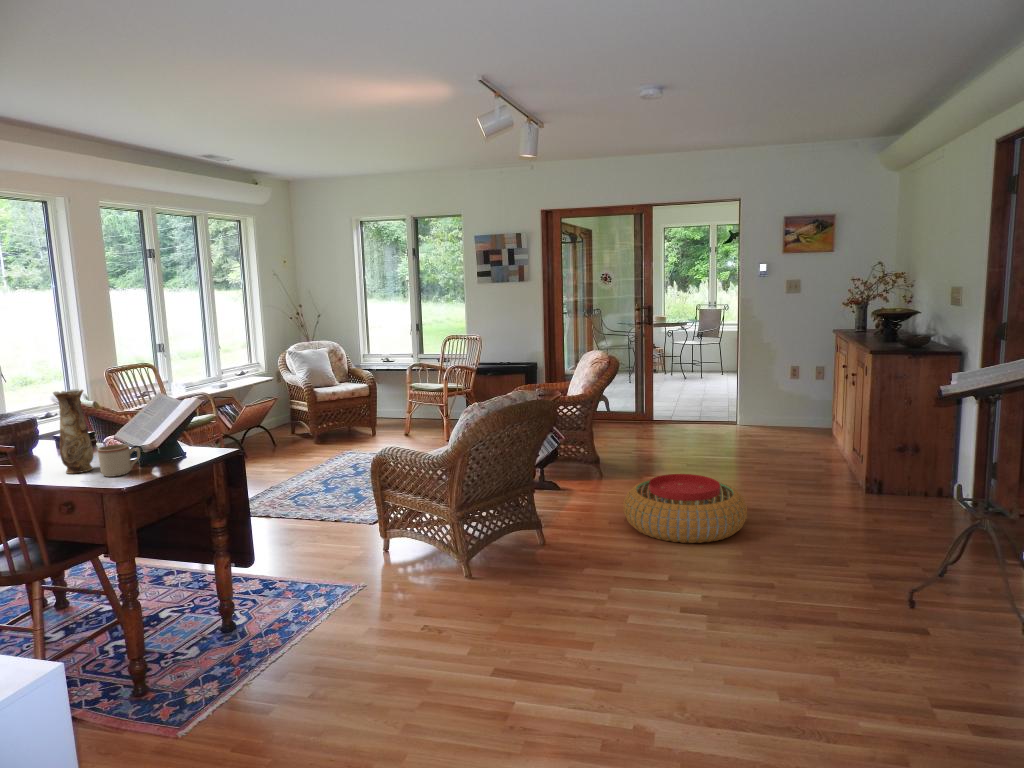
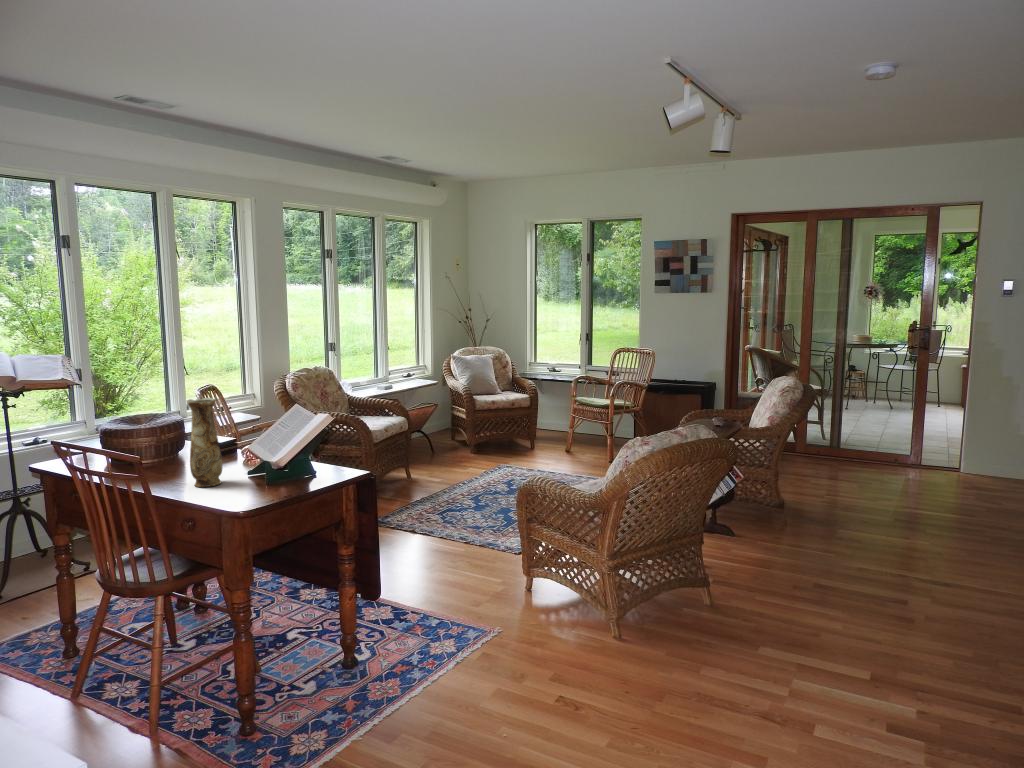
mug: present [98,444,140,477] -> none [223,460,265,495]
pouf: present [623,474,747,543] -> none [811,535,979,630]

